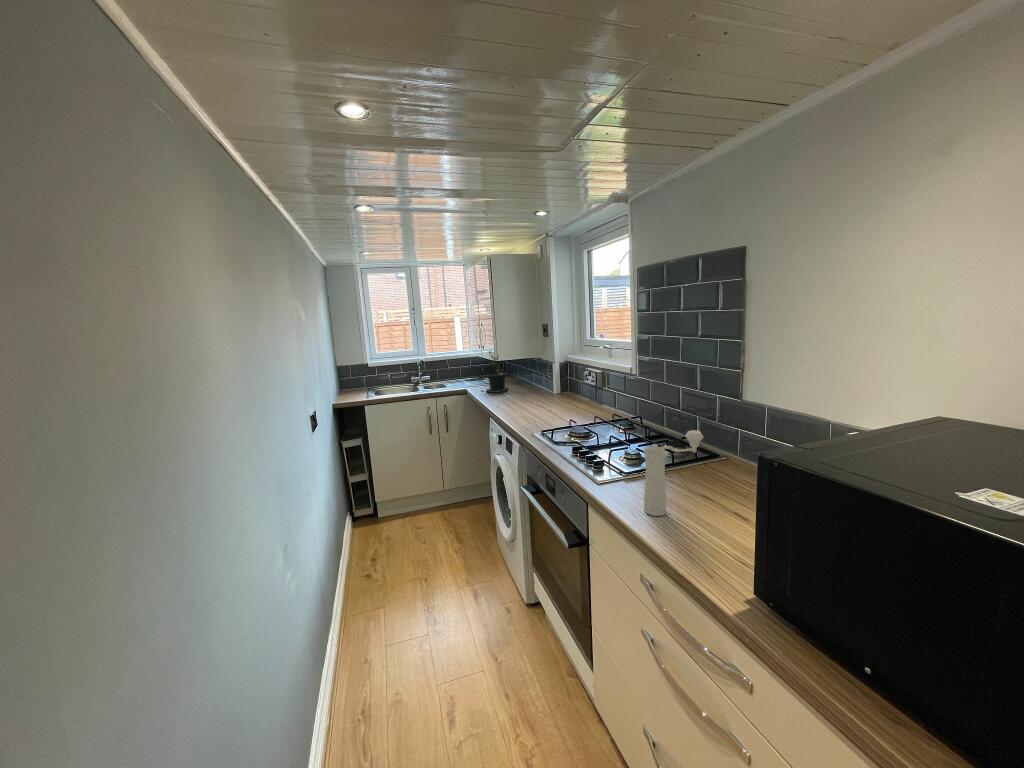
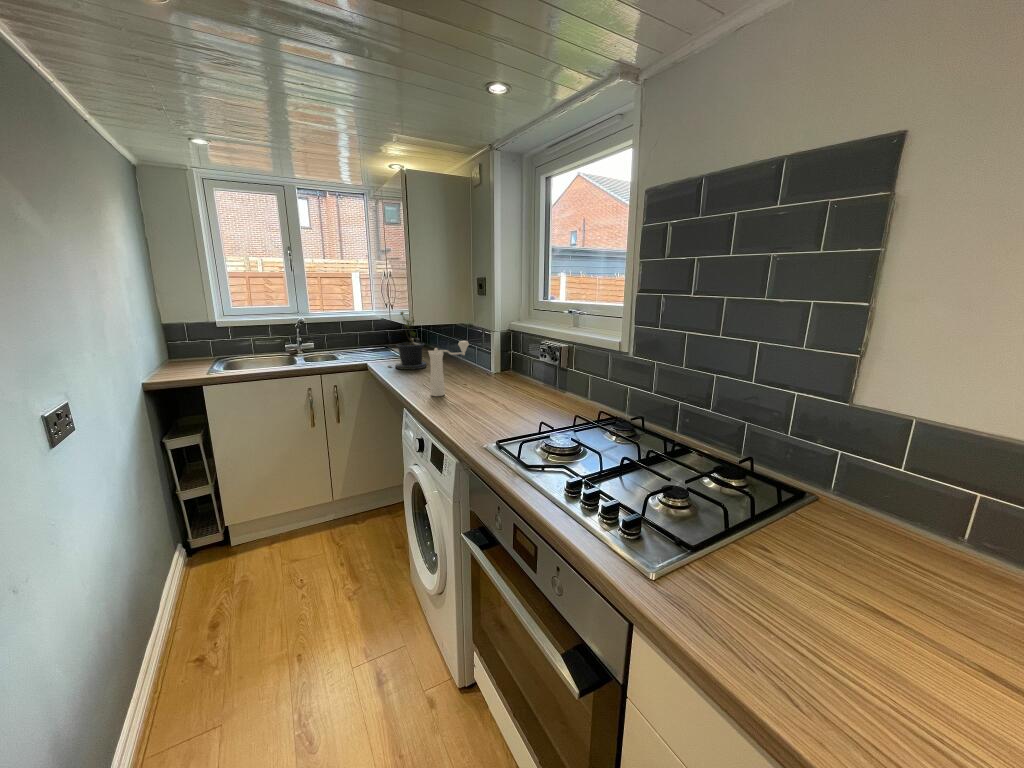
pepper mill: present [644,430,703,516] -> present [428,341,469,396]

